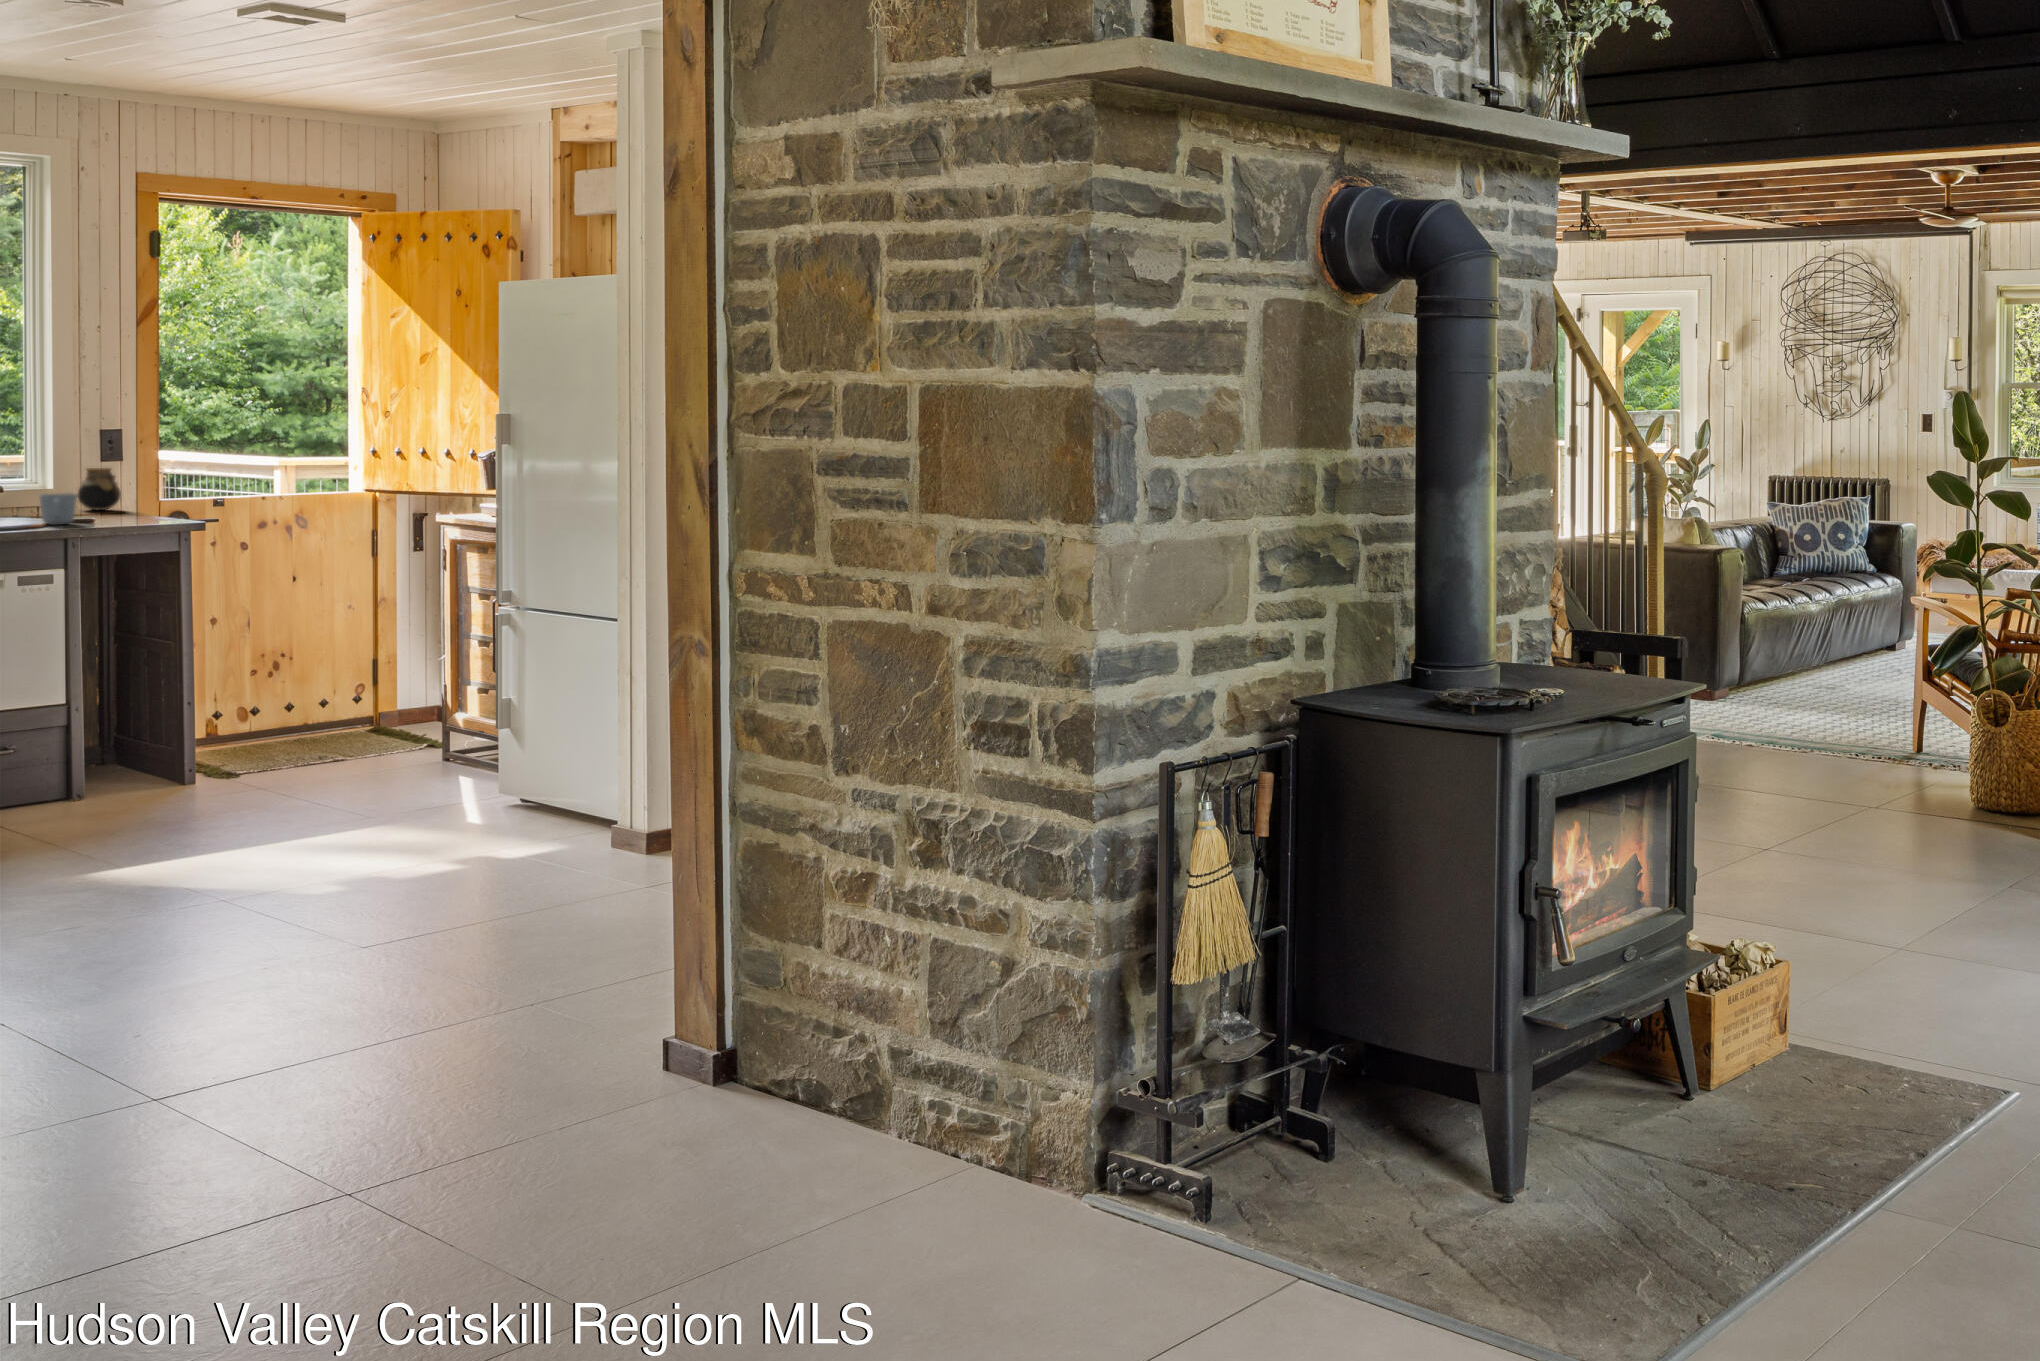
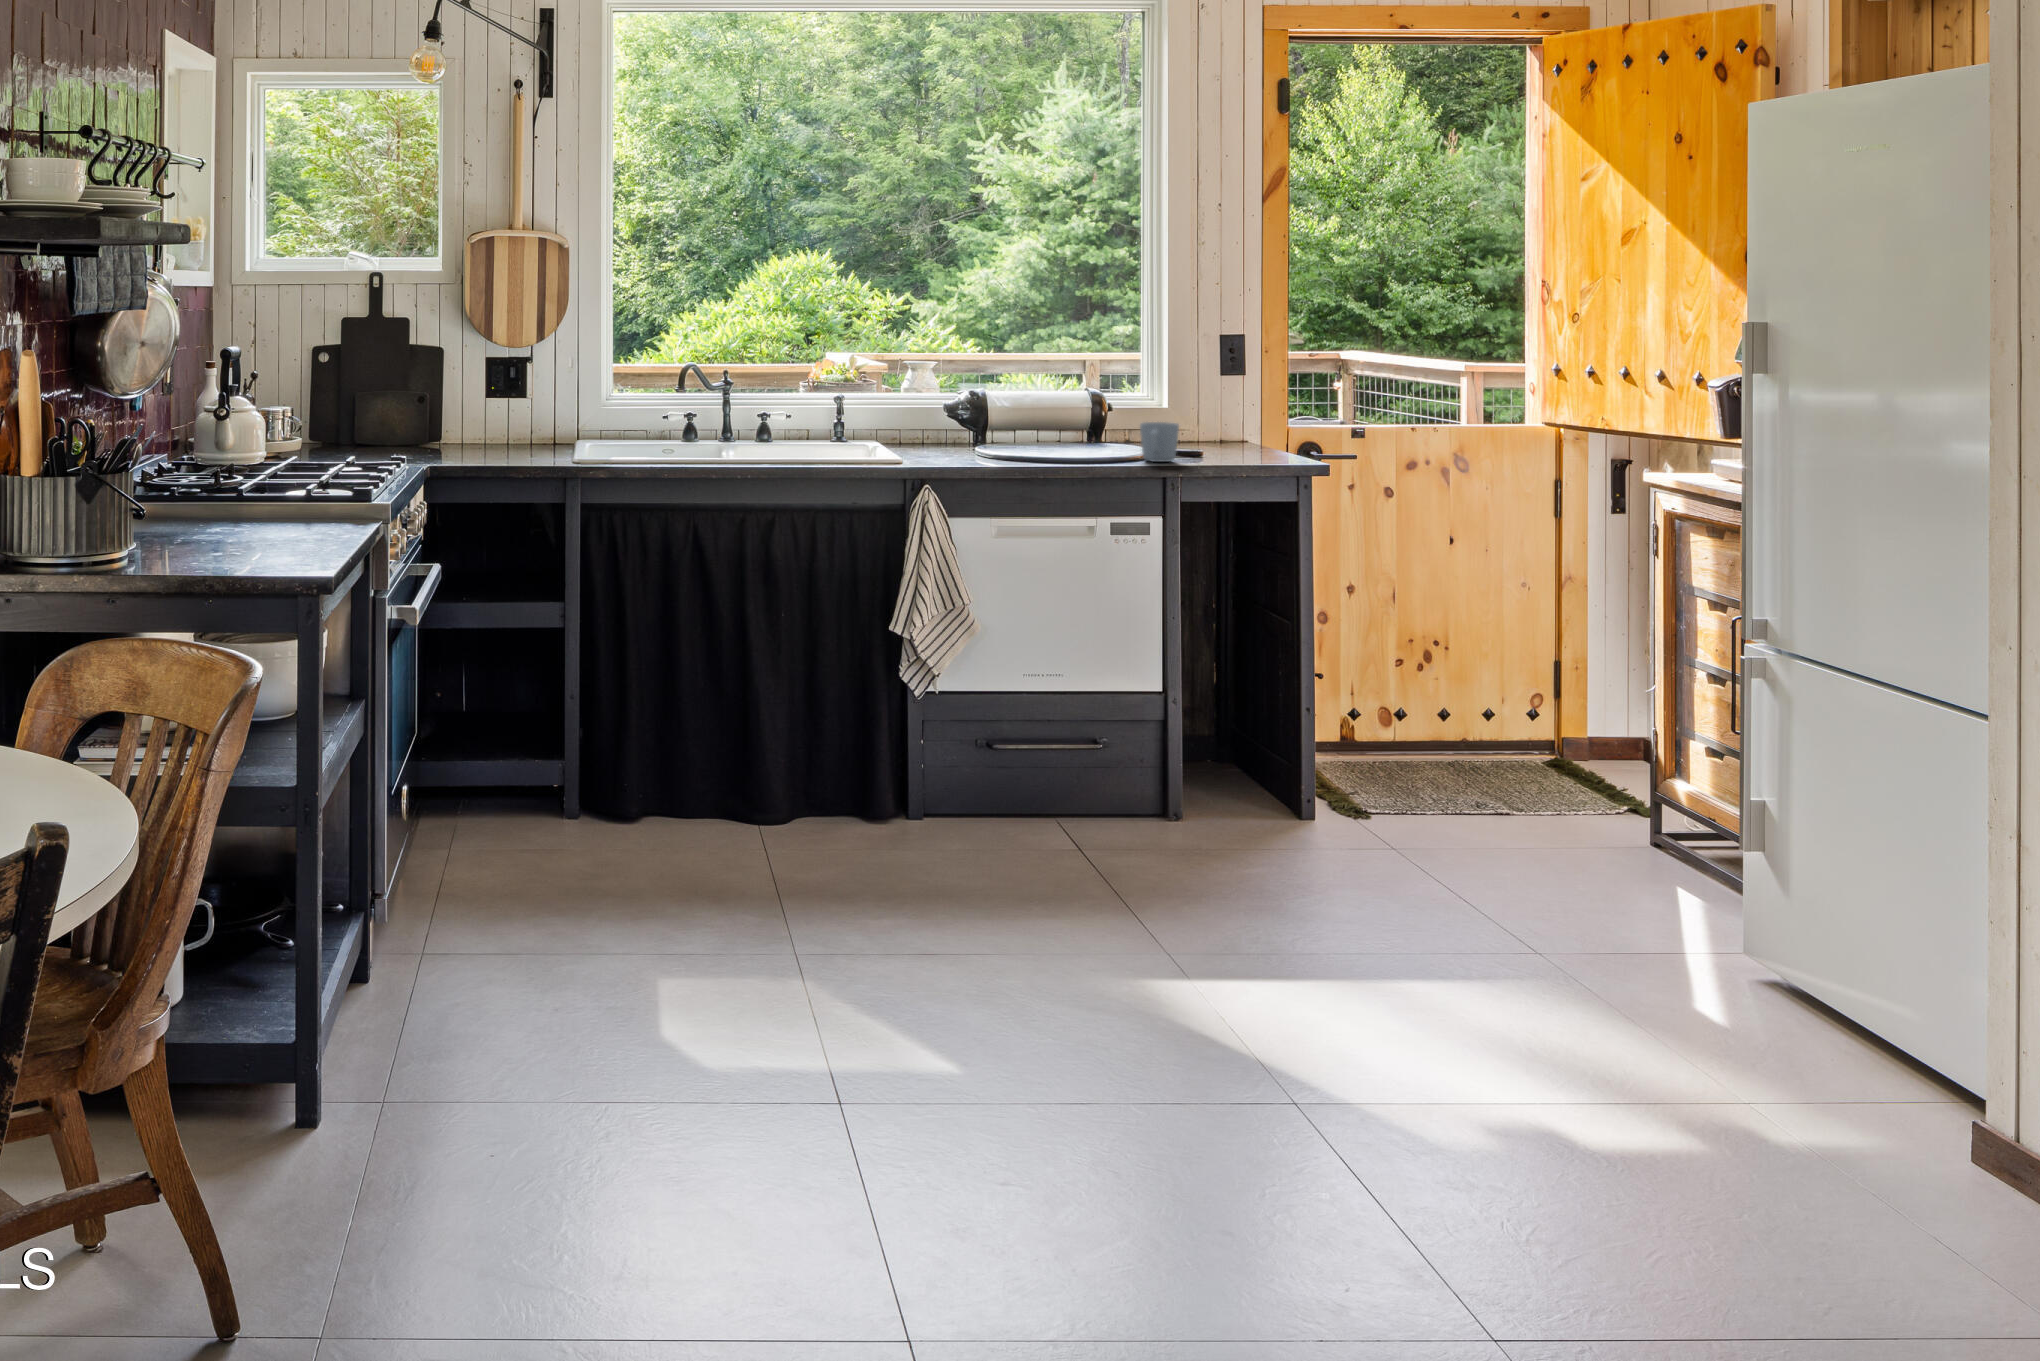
jar: present [77,468,121,511] -> none [1199,387,1245,440]

